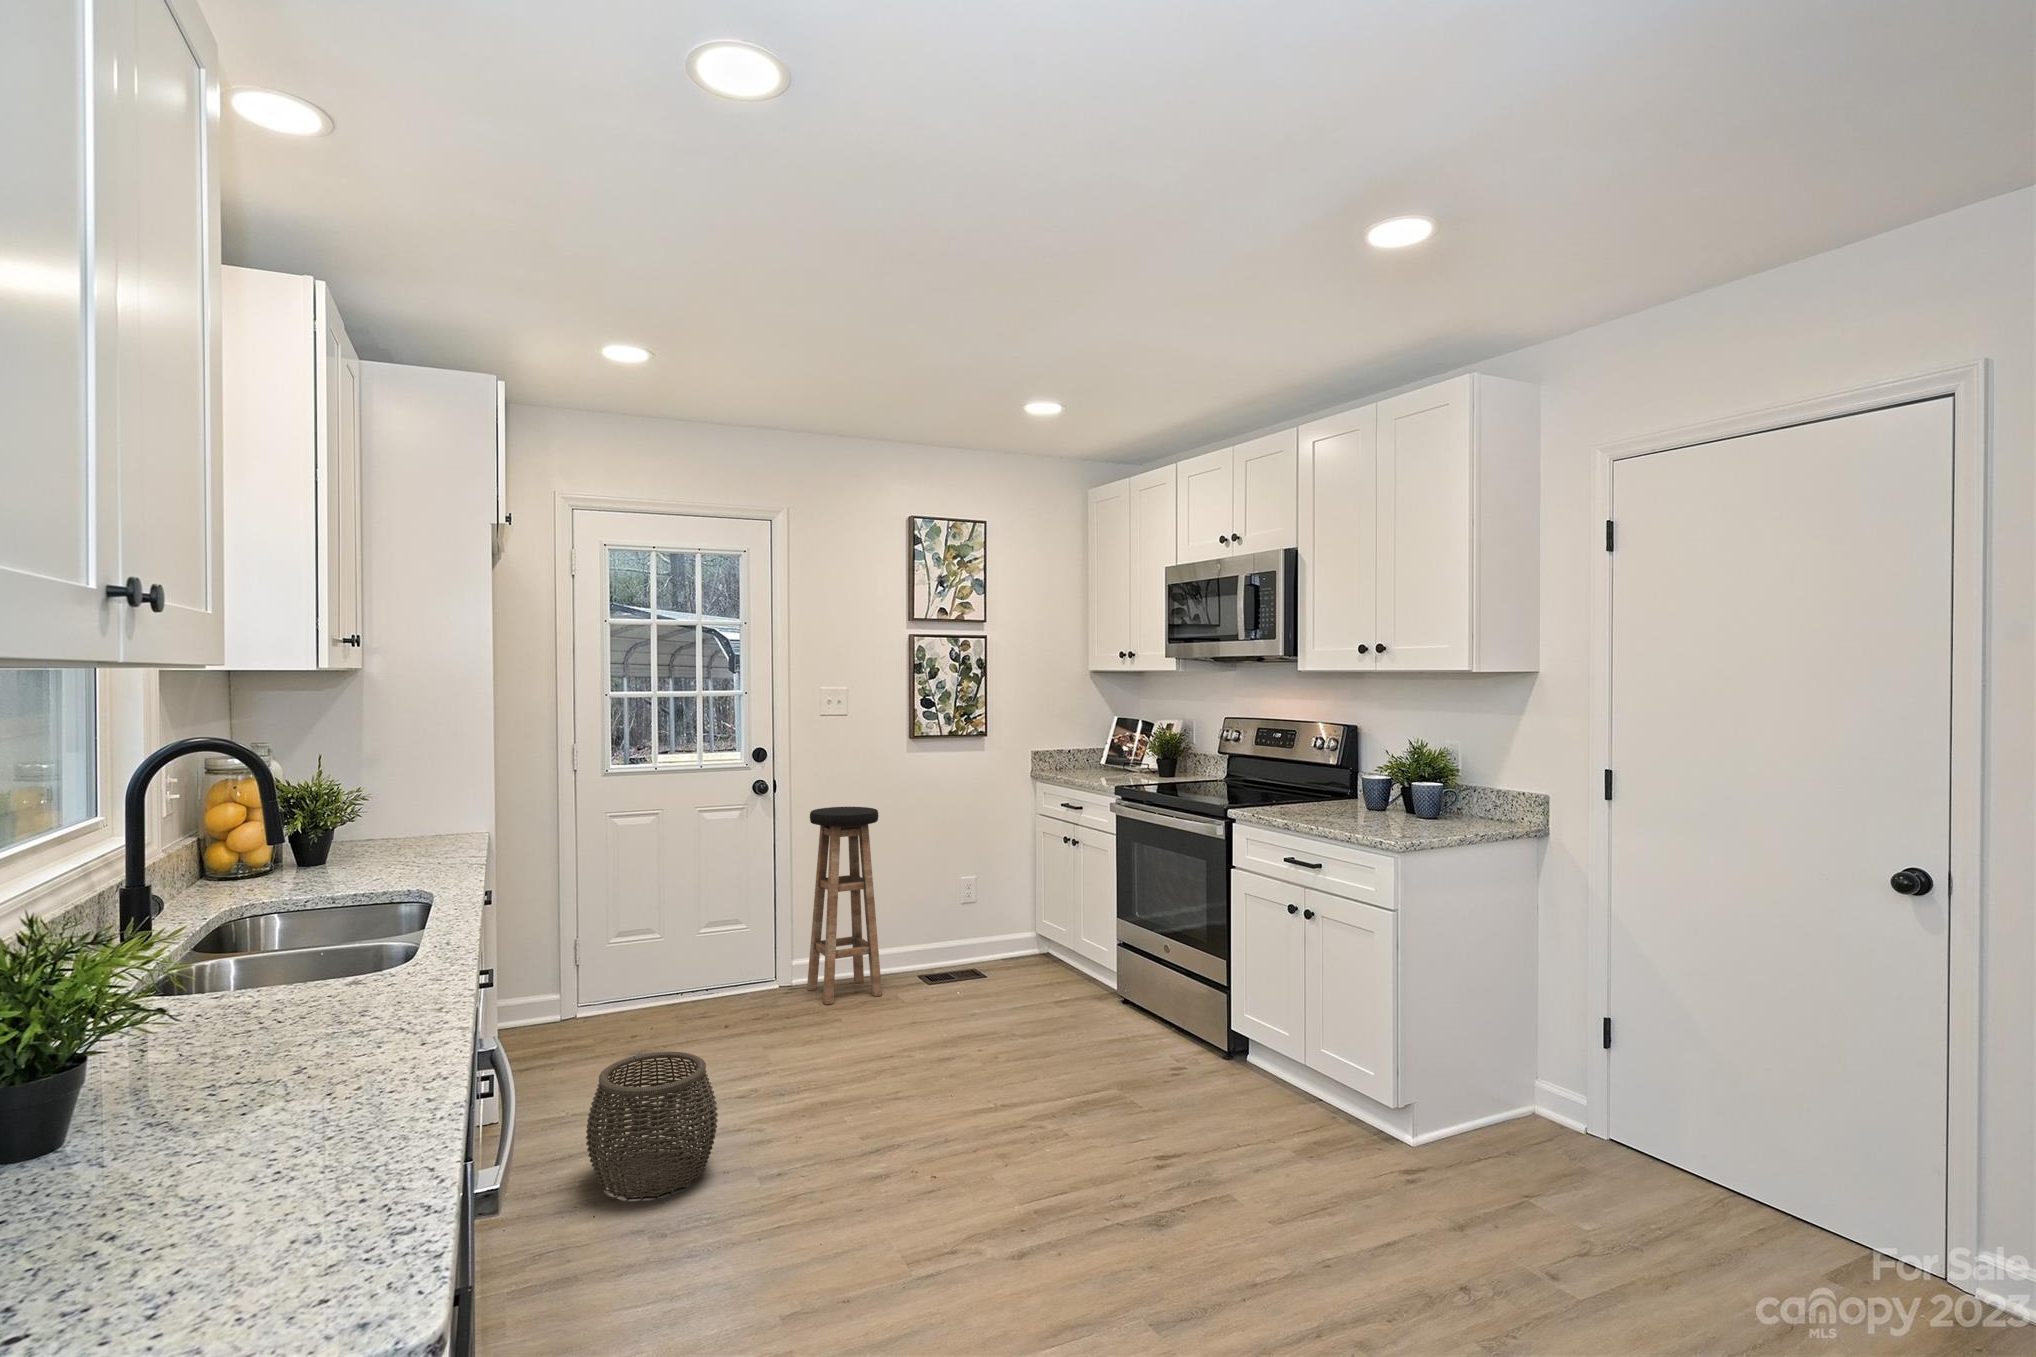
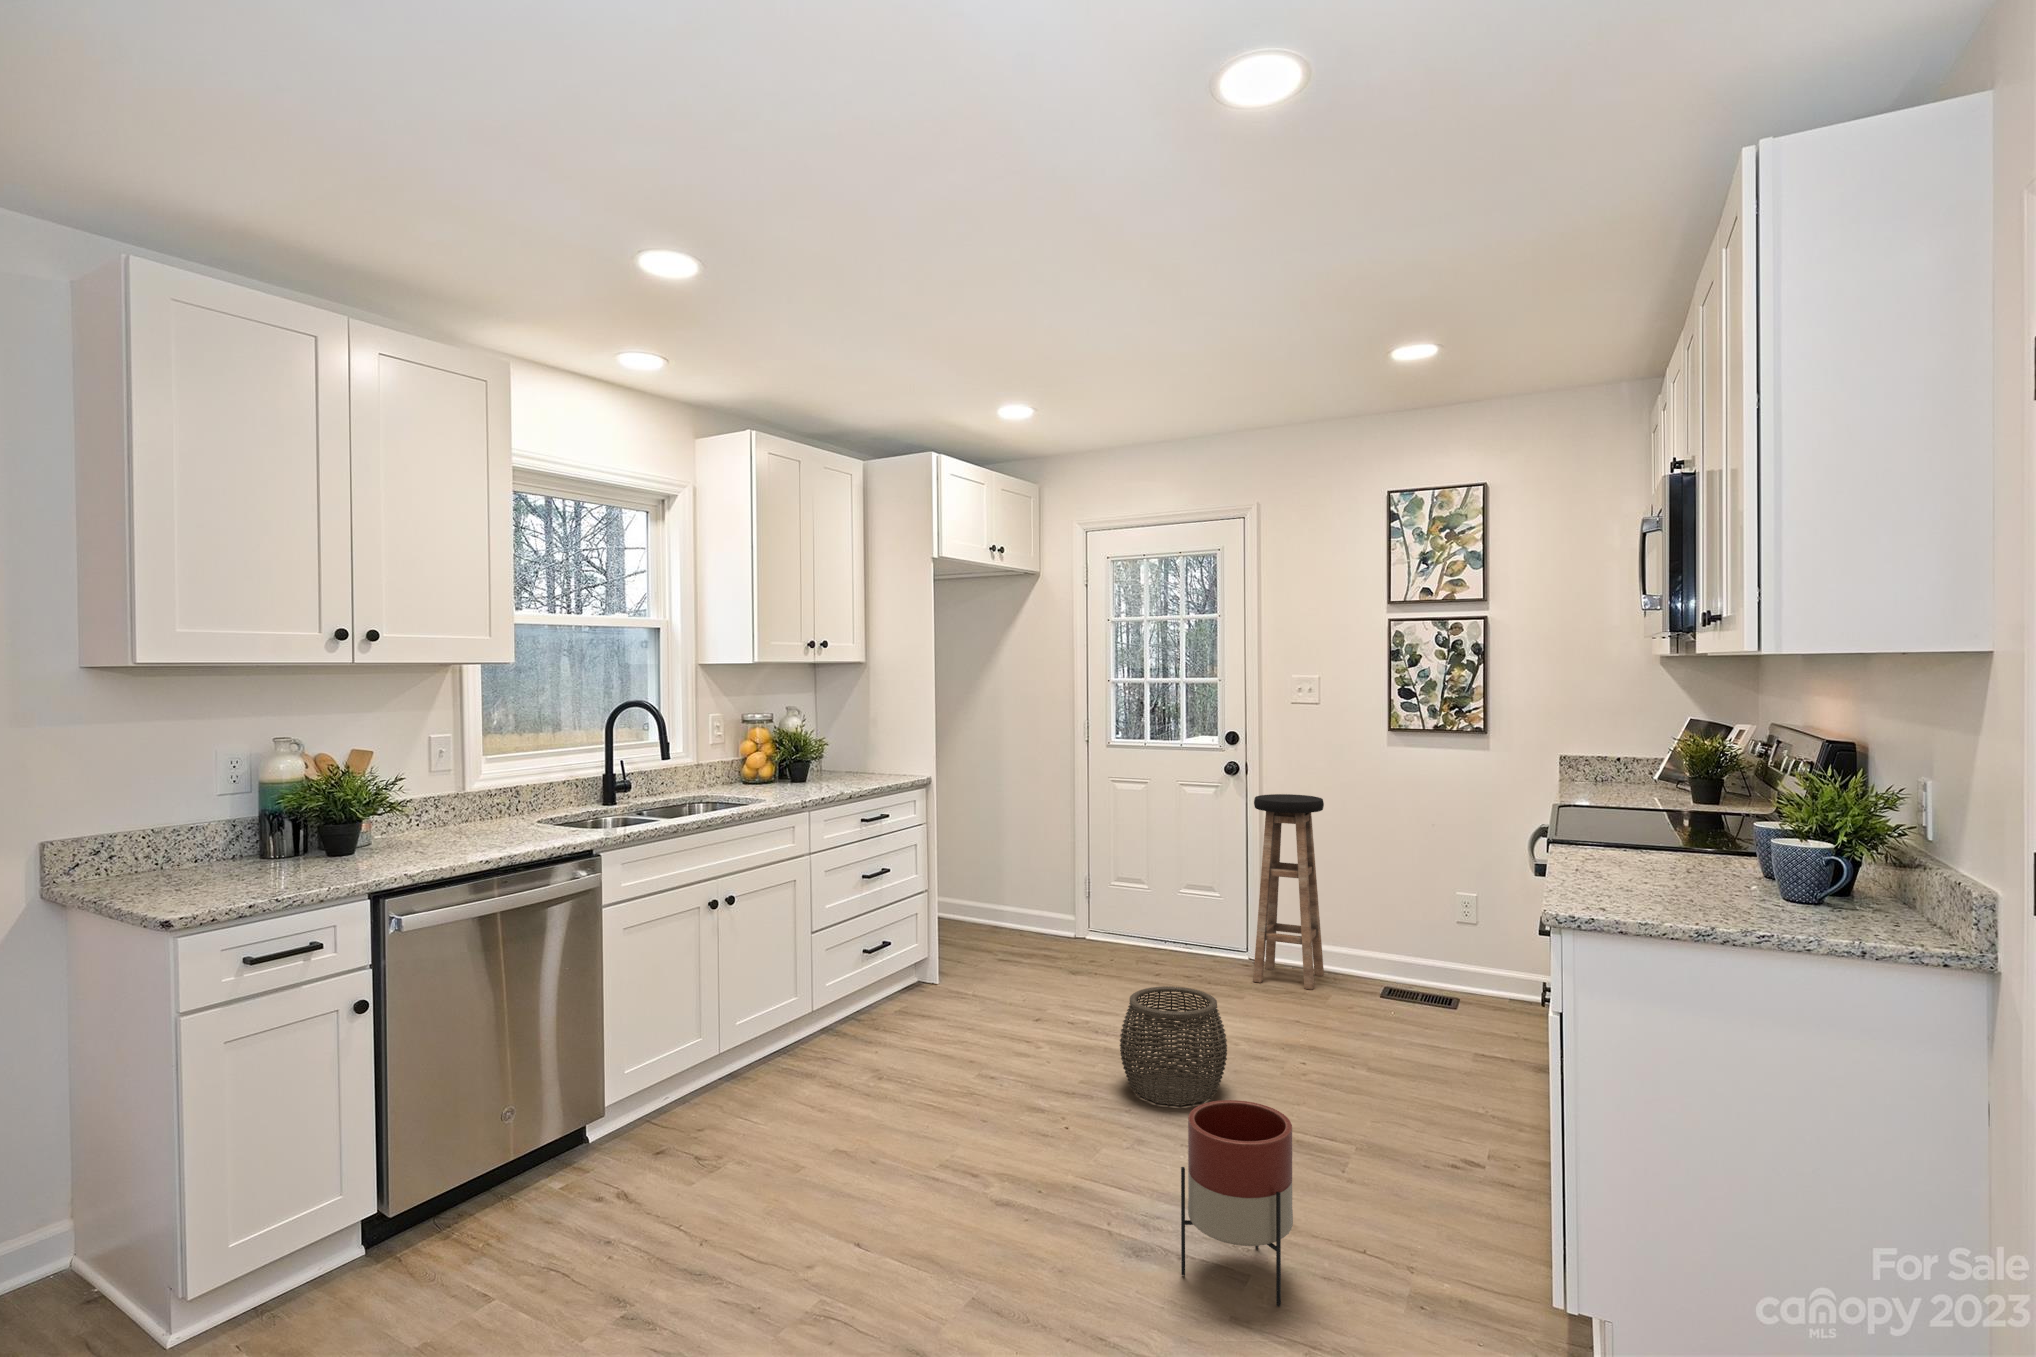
woven basket: present [586,1051,718,1199] -> present [1120,986,1227,1106]
planter: none [1252,1062,1351,1238] -> present [1181,1100,1293,1306]

